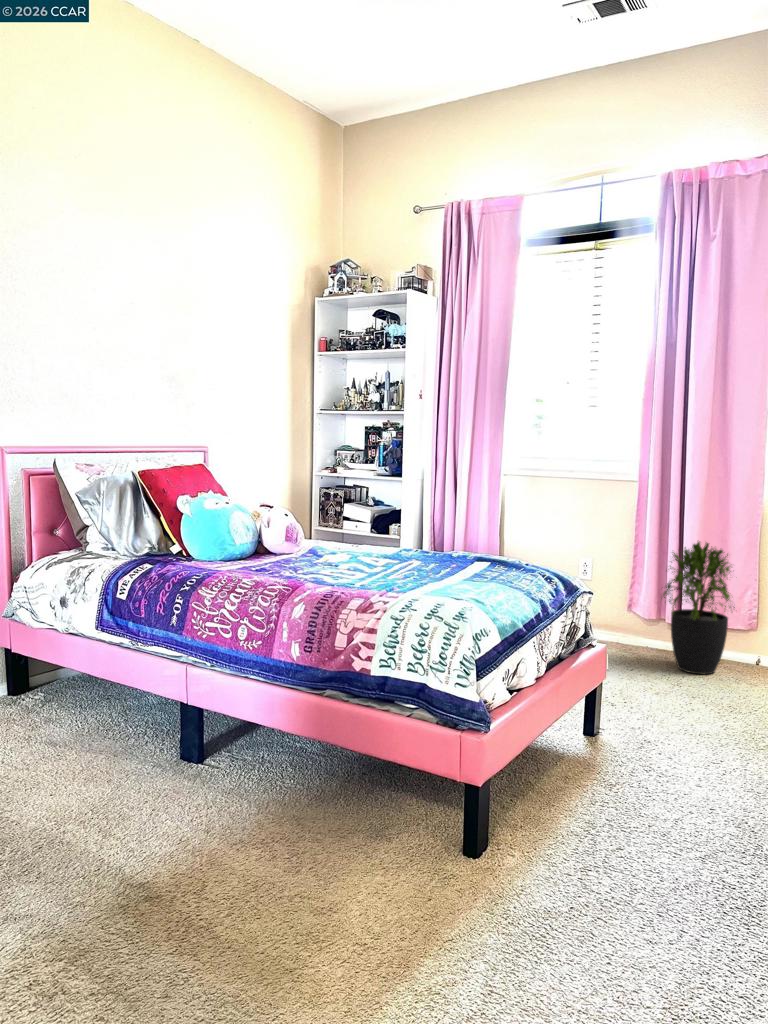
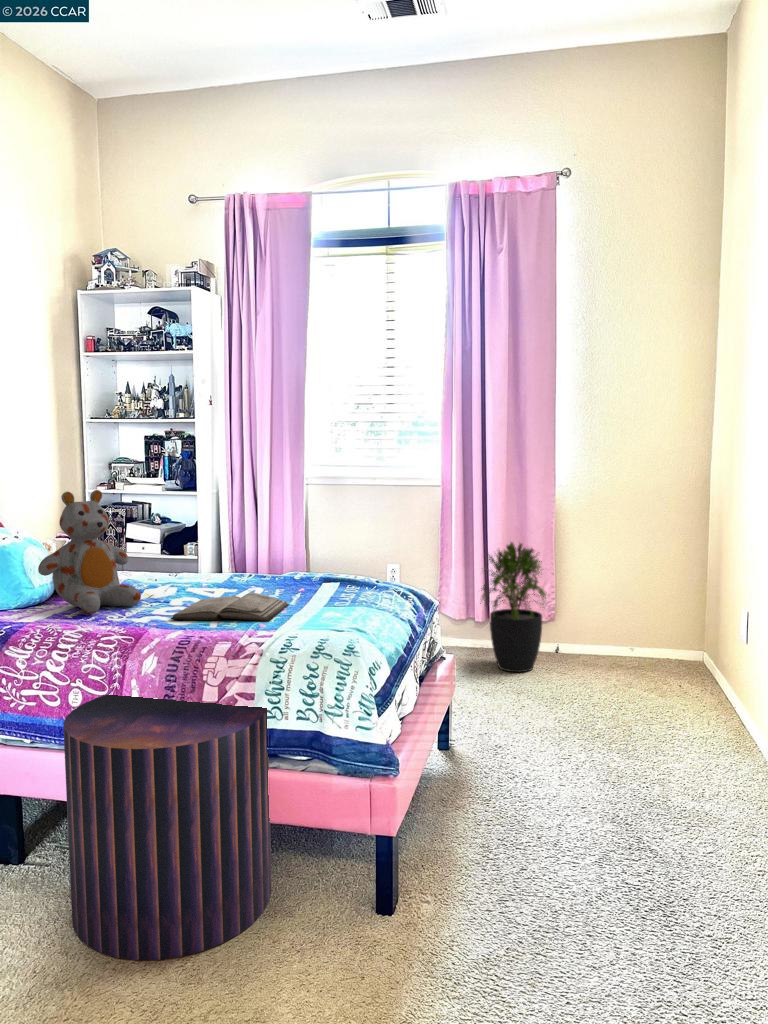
stuffed bear: none [236,466,315,568] -> present [38,490,141,614]
diary: none [329,563,436,587] -> present [171,593,289,621]
pouf: none [220,630,387,852] -> present [63,695,272,960]

